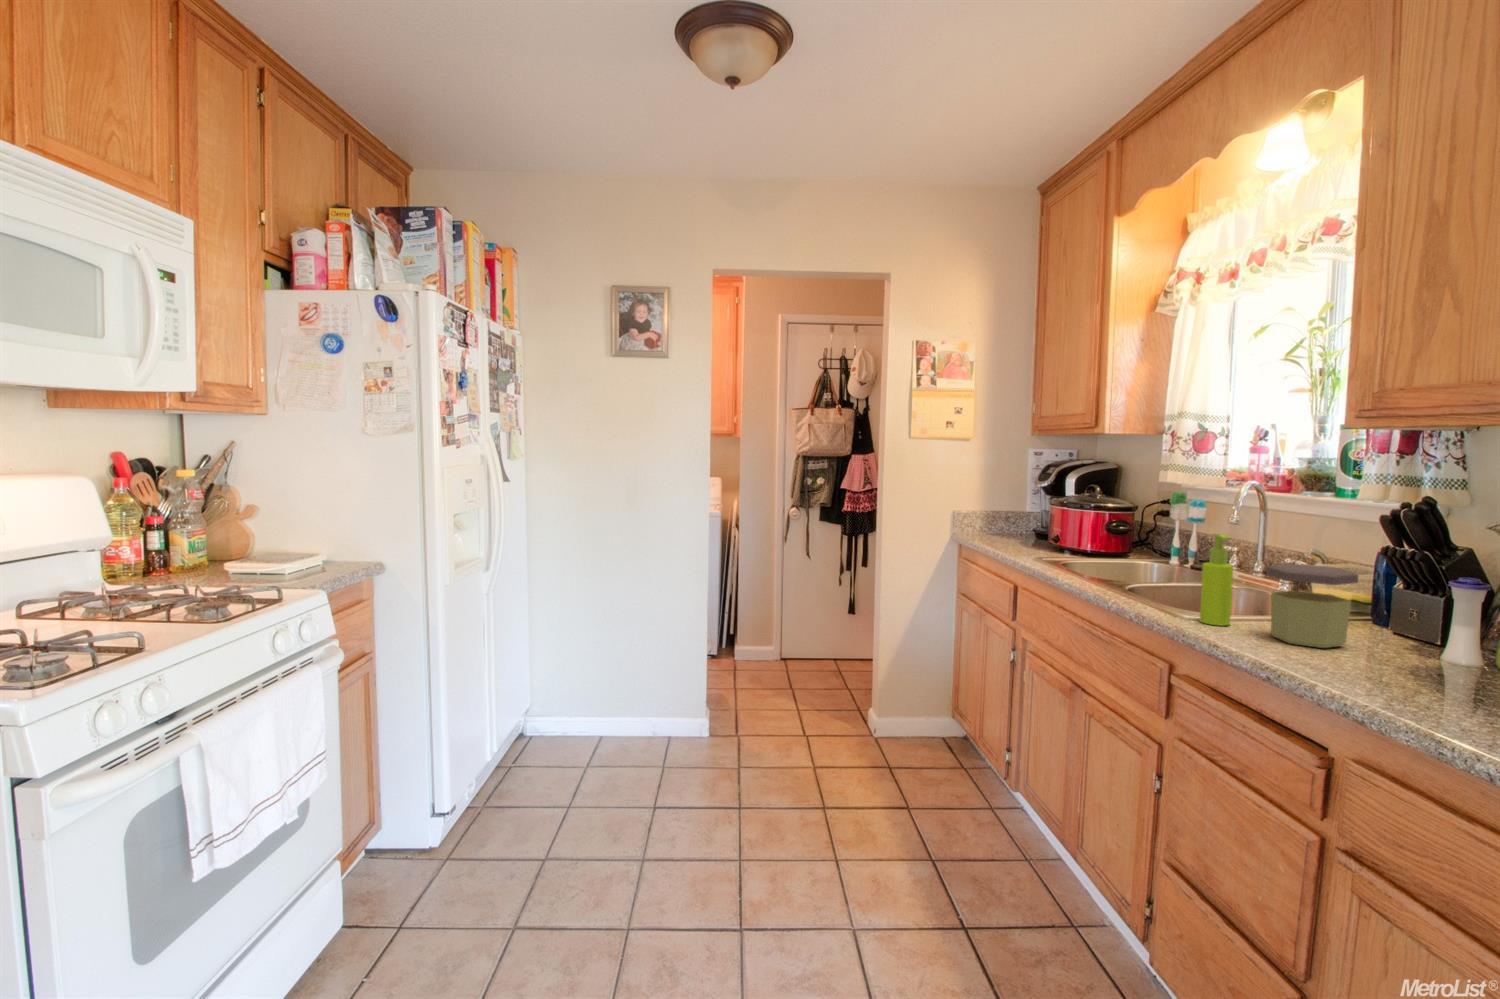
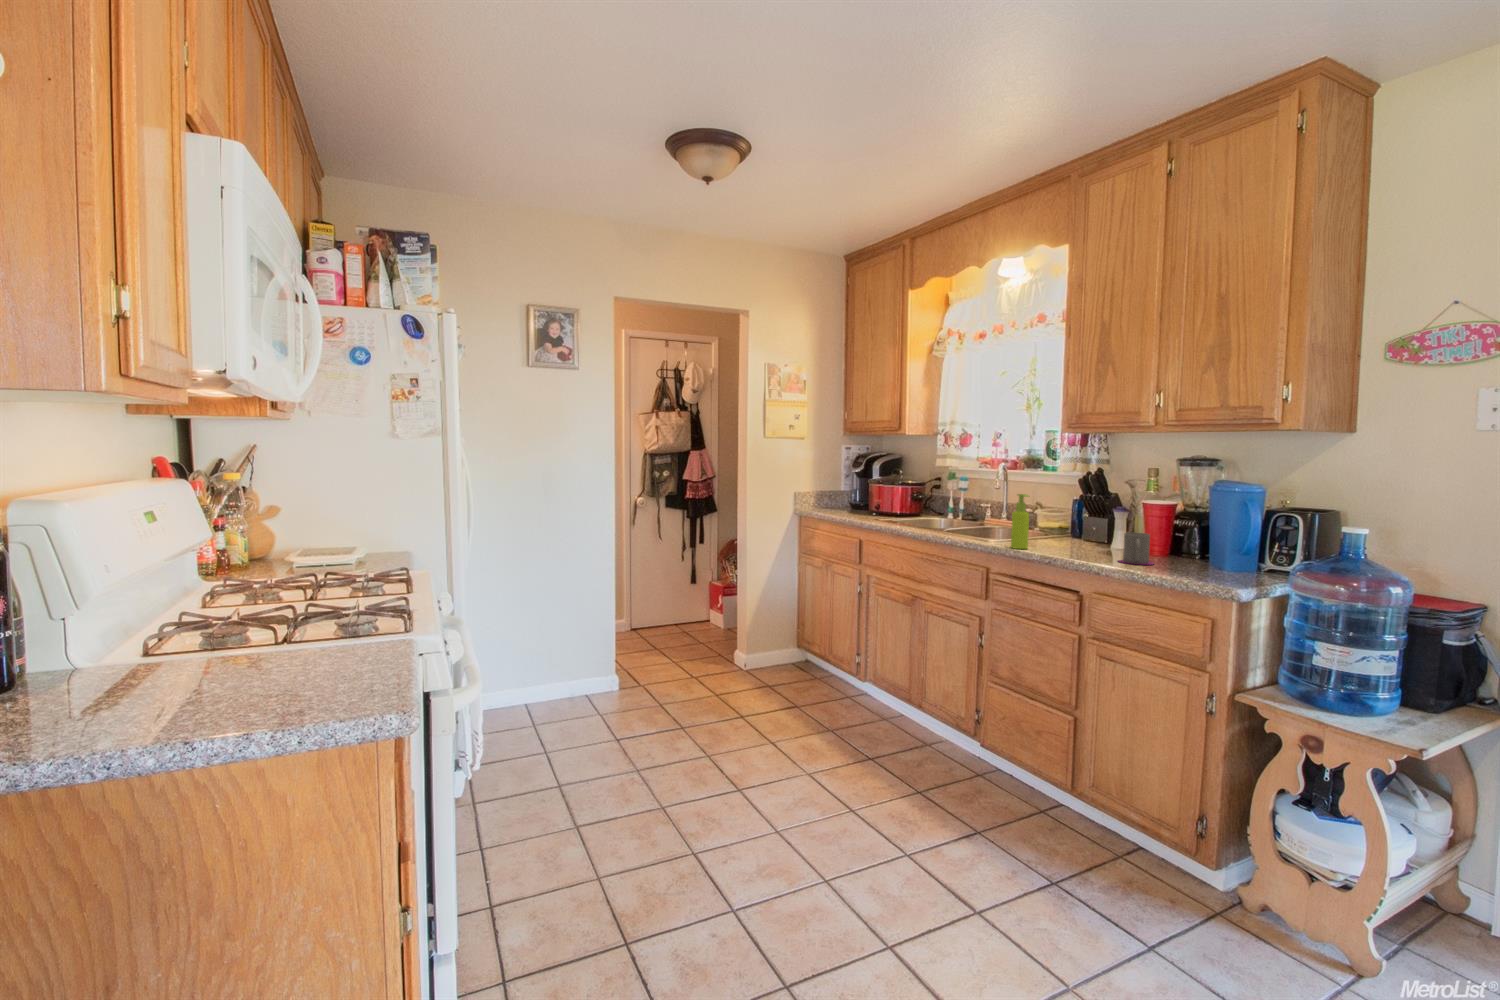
jar: present [1267,564,1358,648] -> none [1052,509,1098,556]
mug: none [1382,615,1460,681] -> present [1119,532,1153,565]

